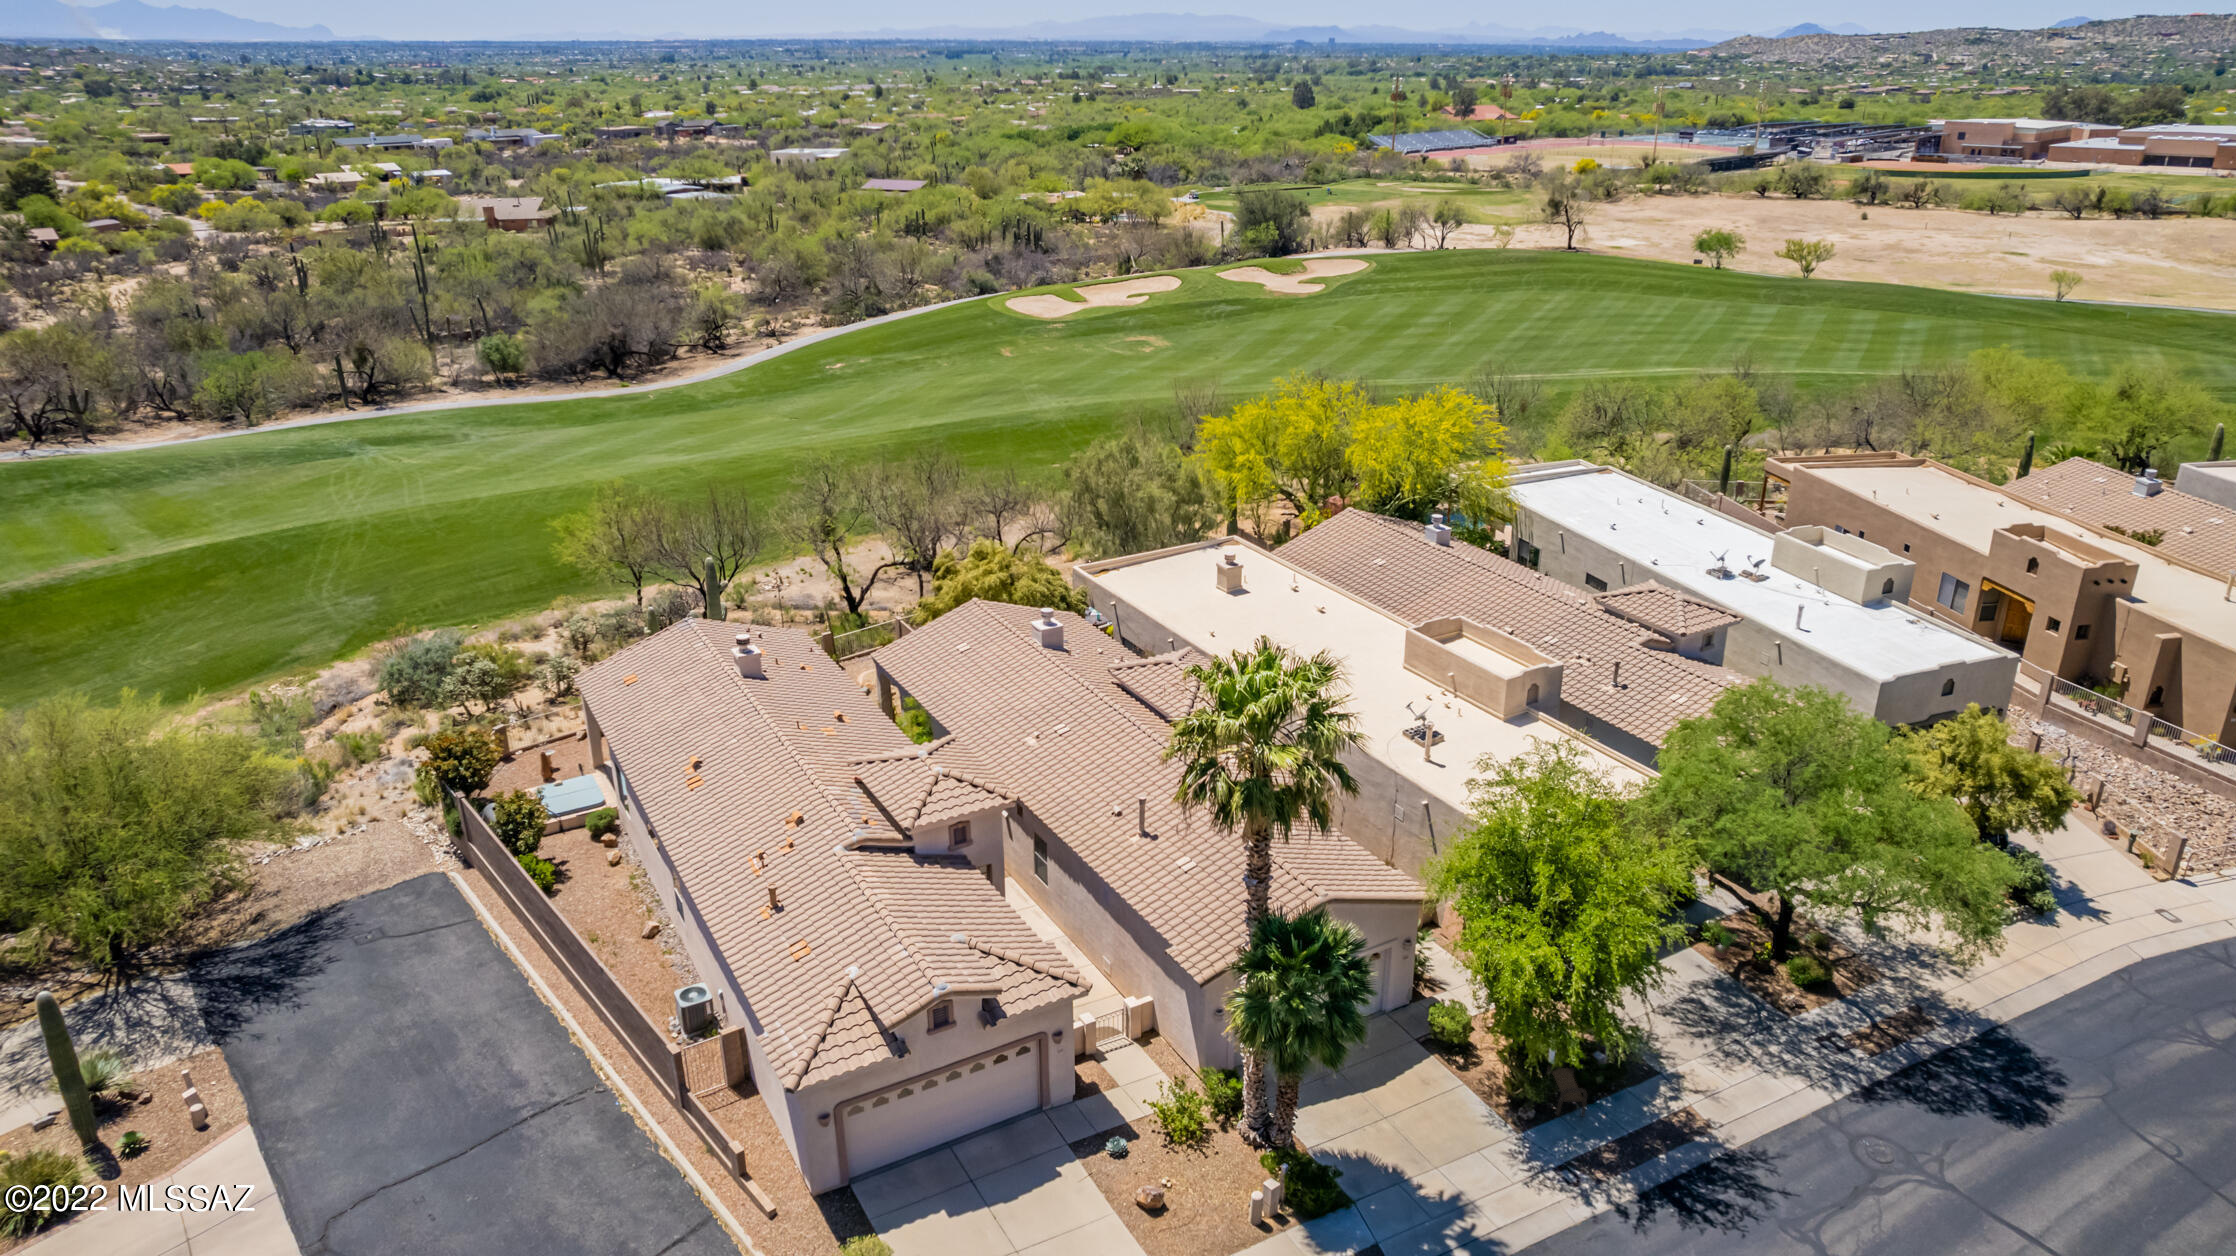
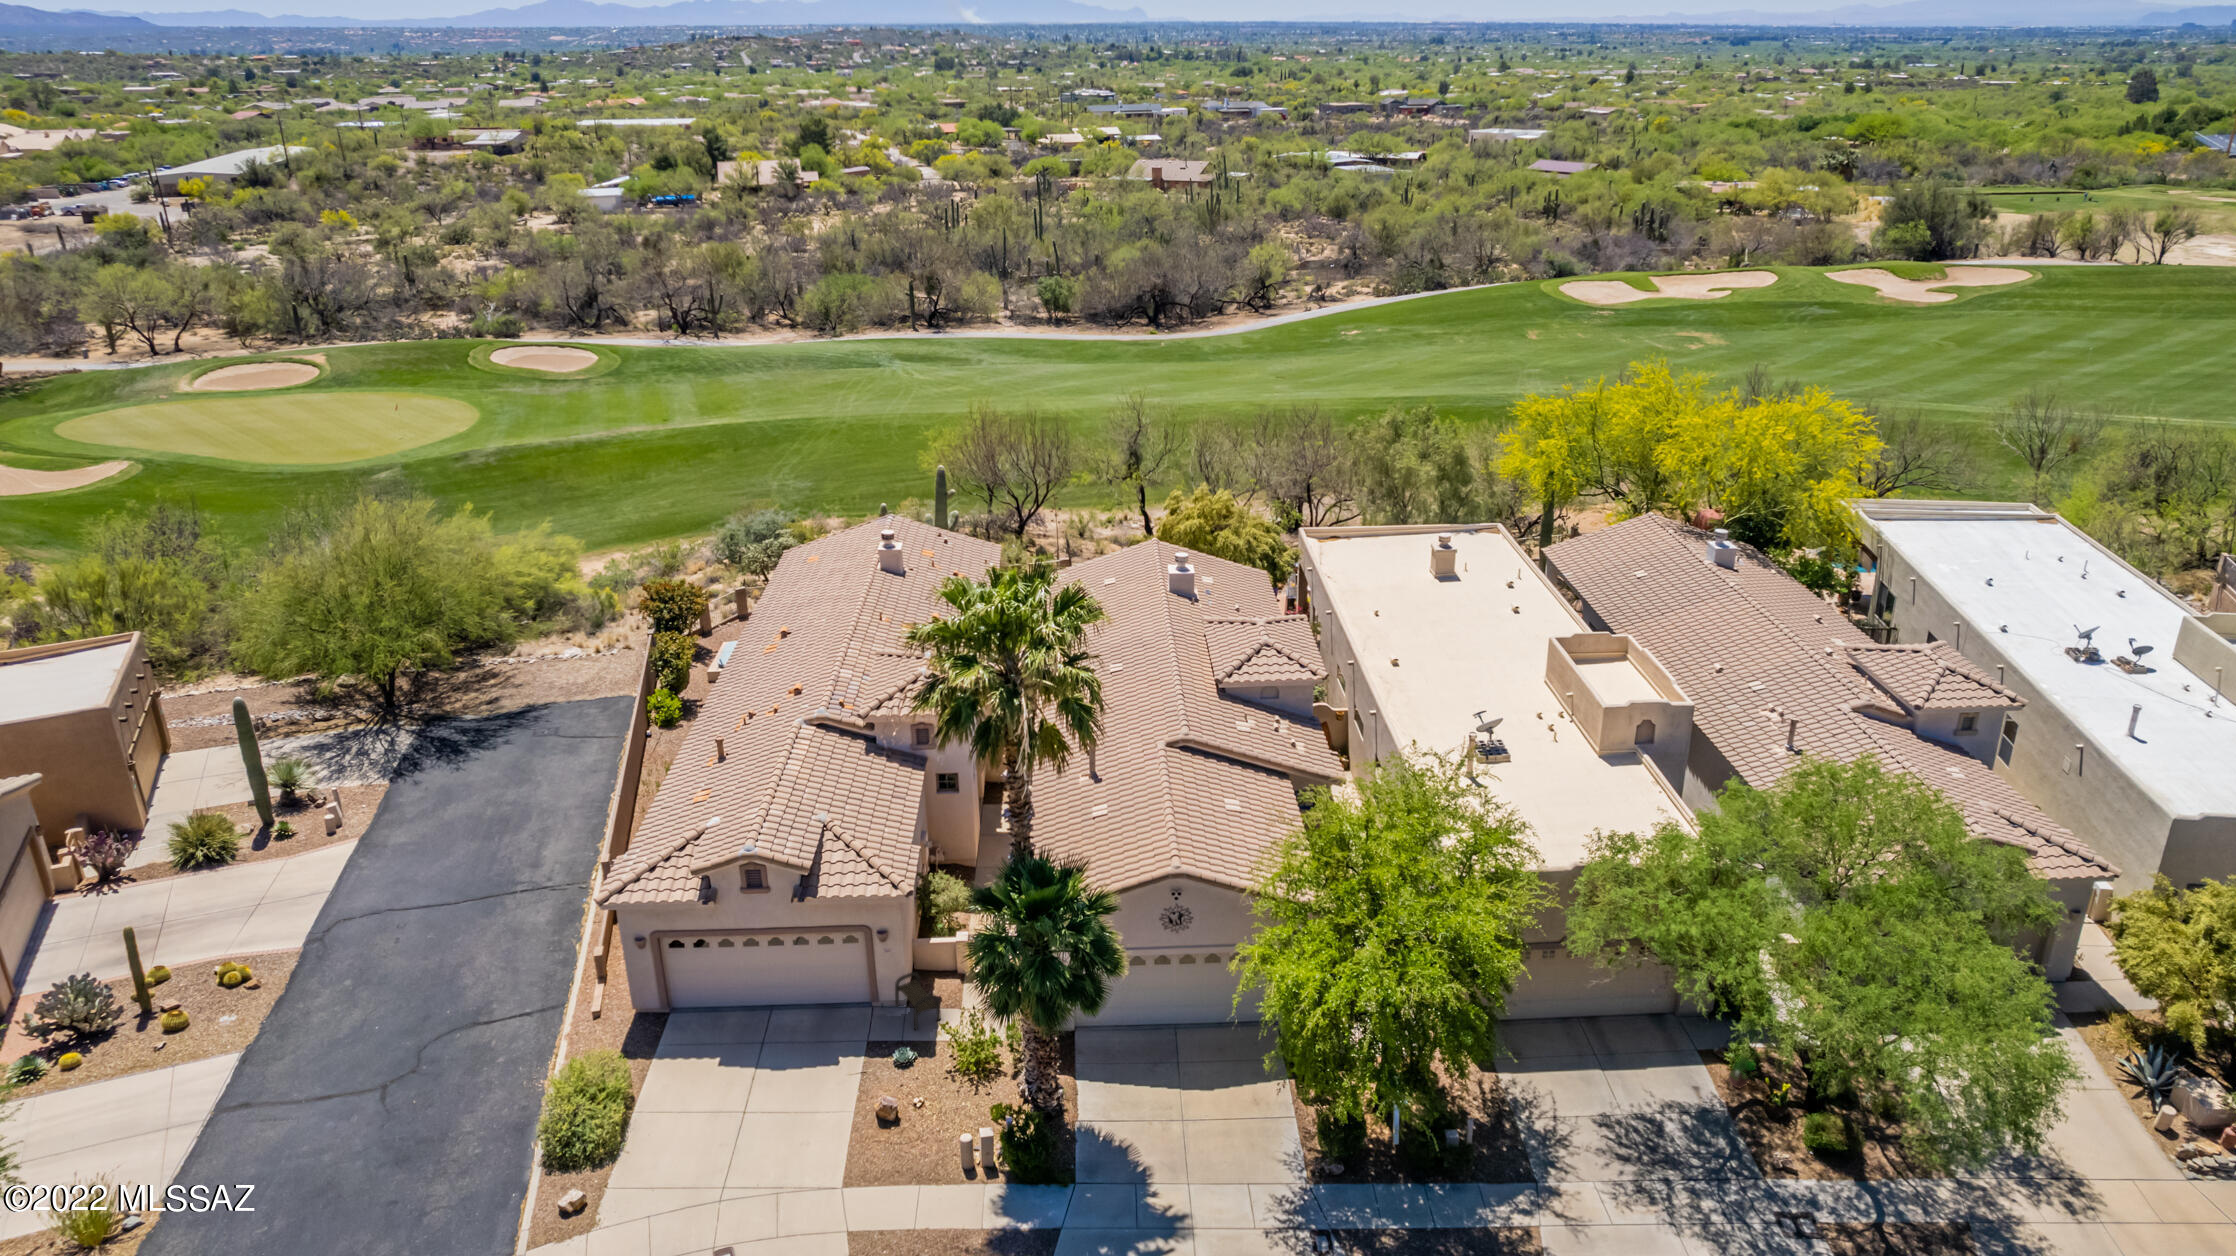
bench: present [1547,1065,1587,1116] -> present [895,972,941,1030]

